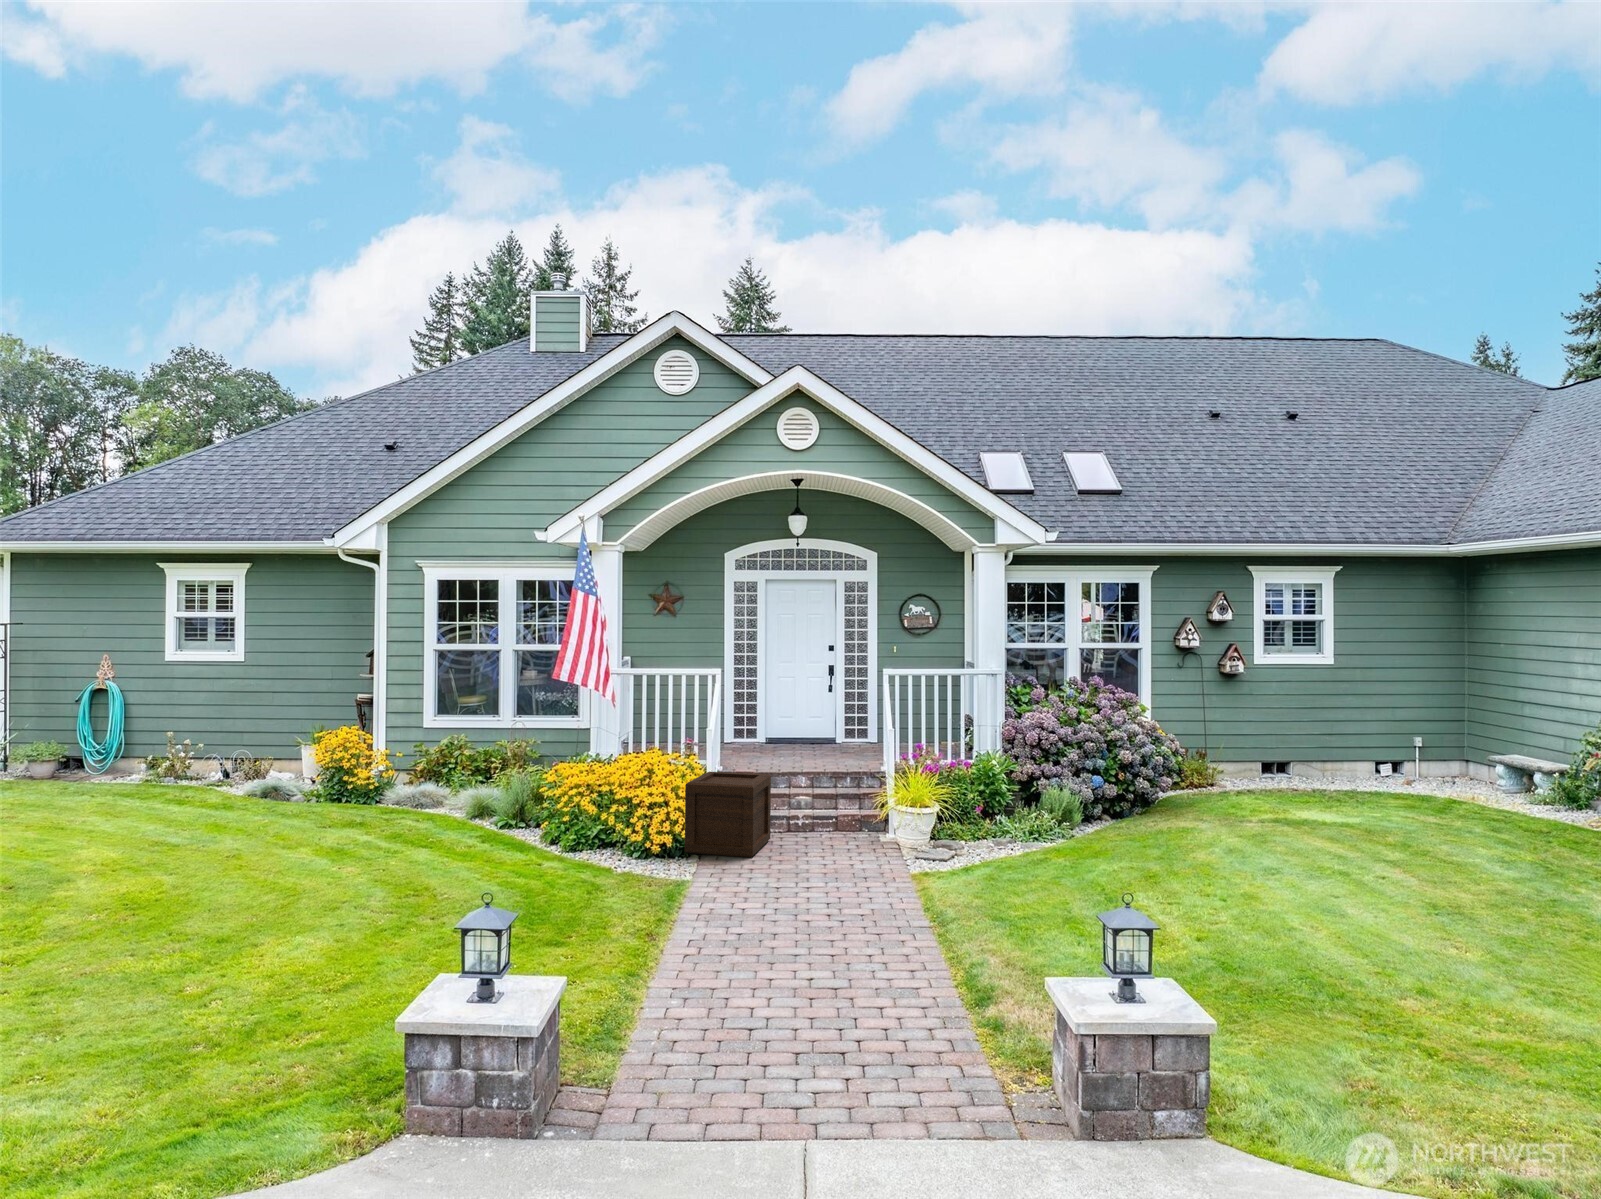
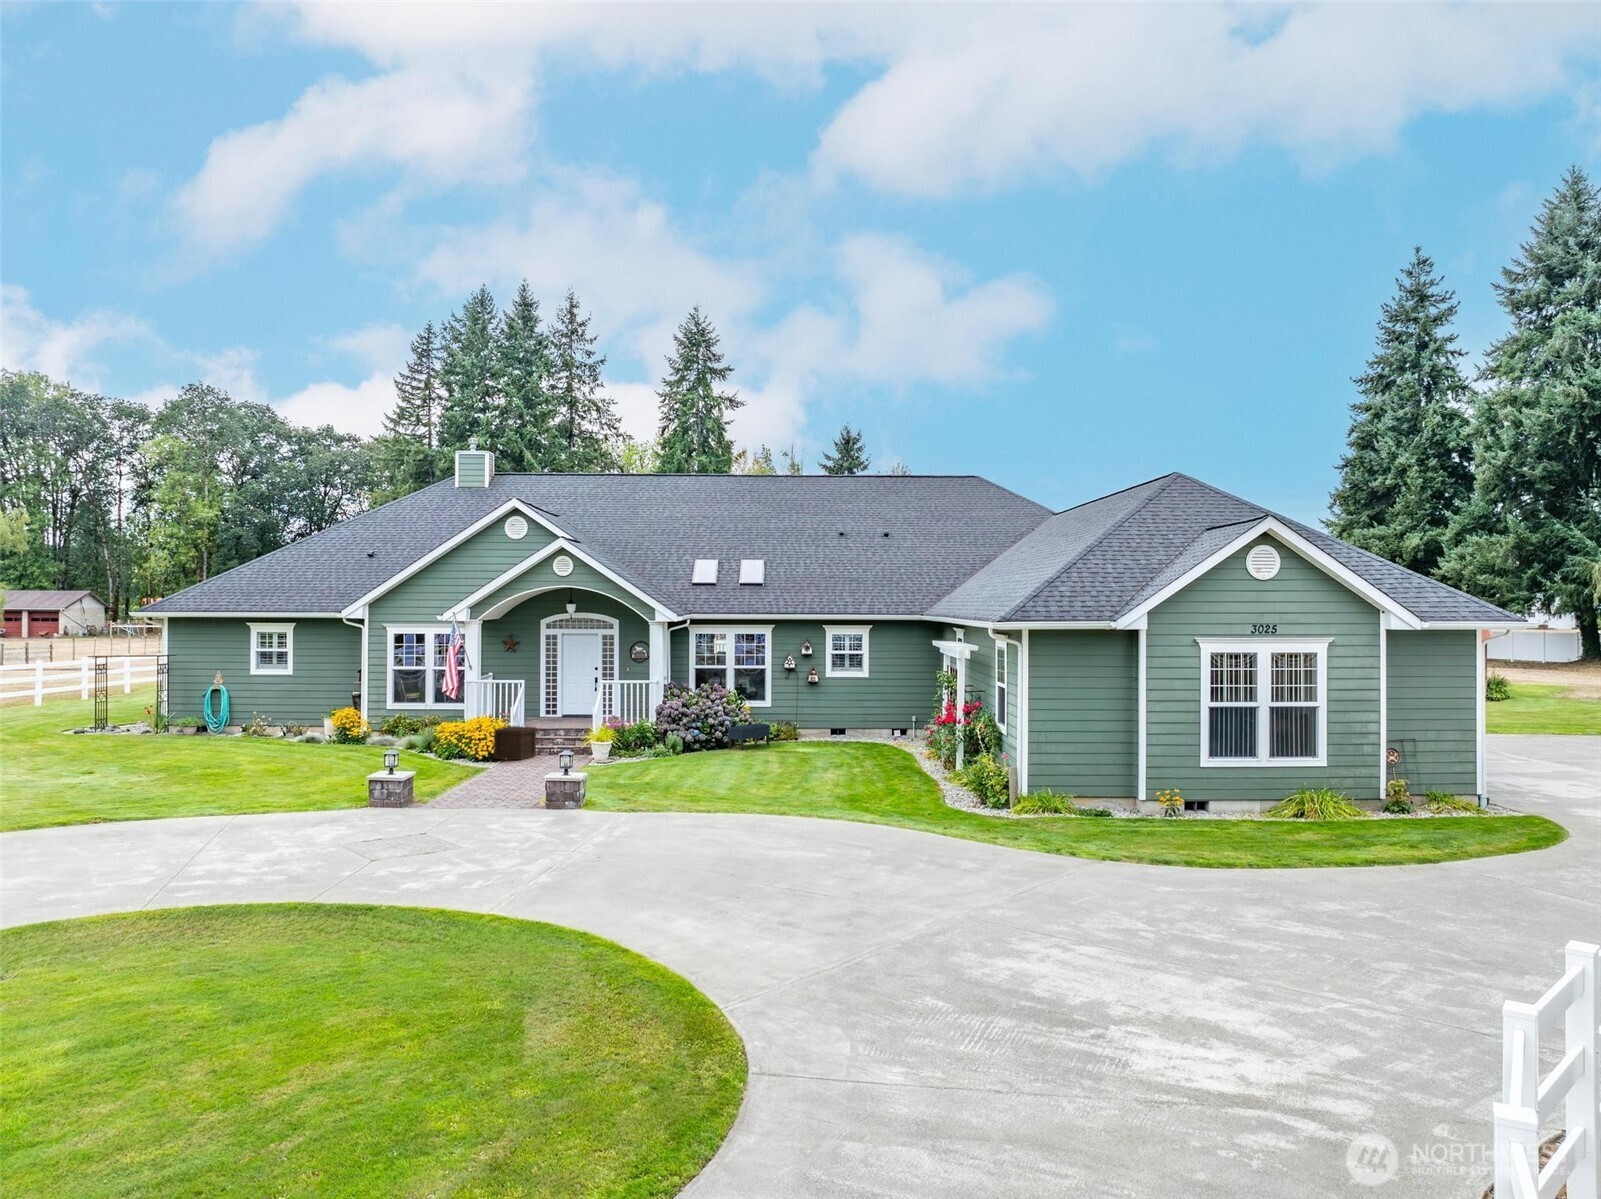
bench: none [1131,755,1189,815] -> present [728,723,770,750]

